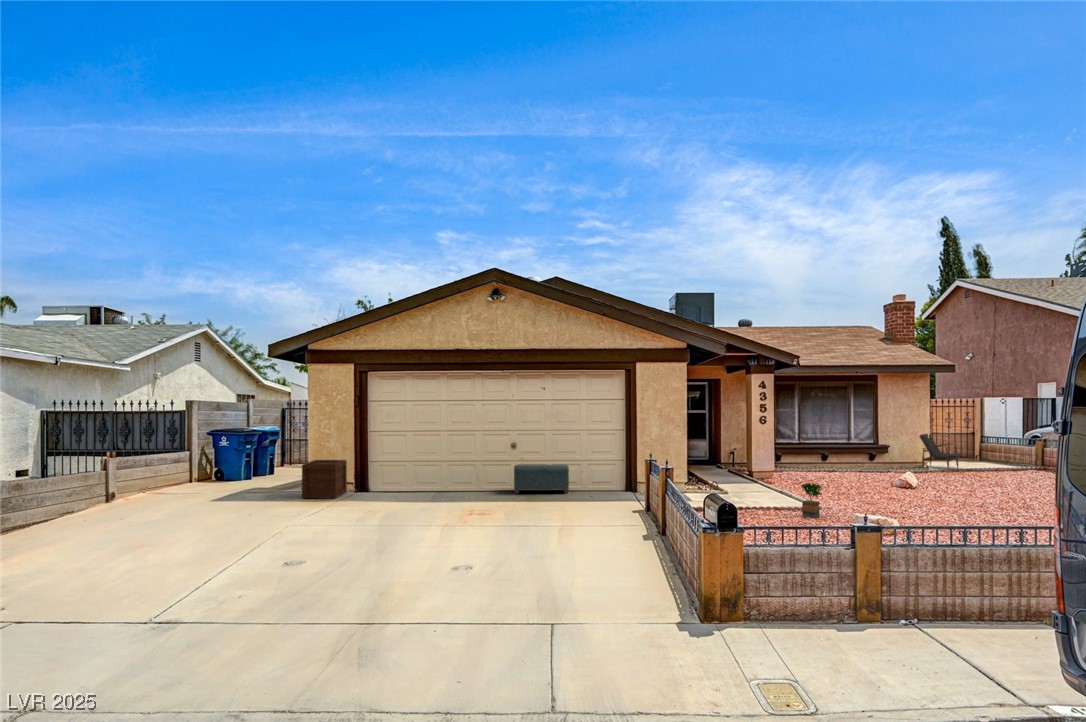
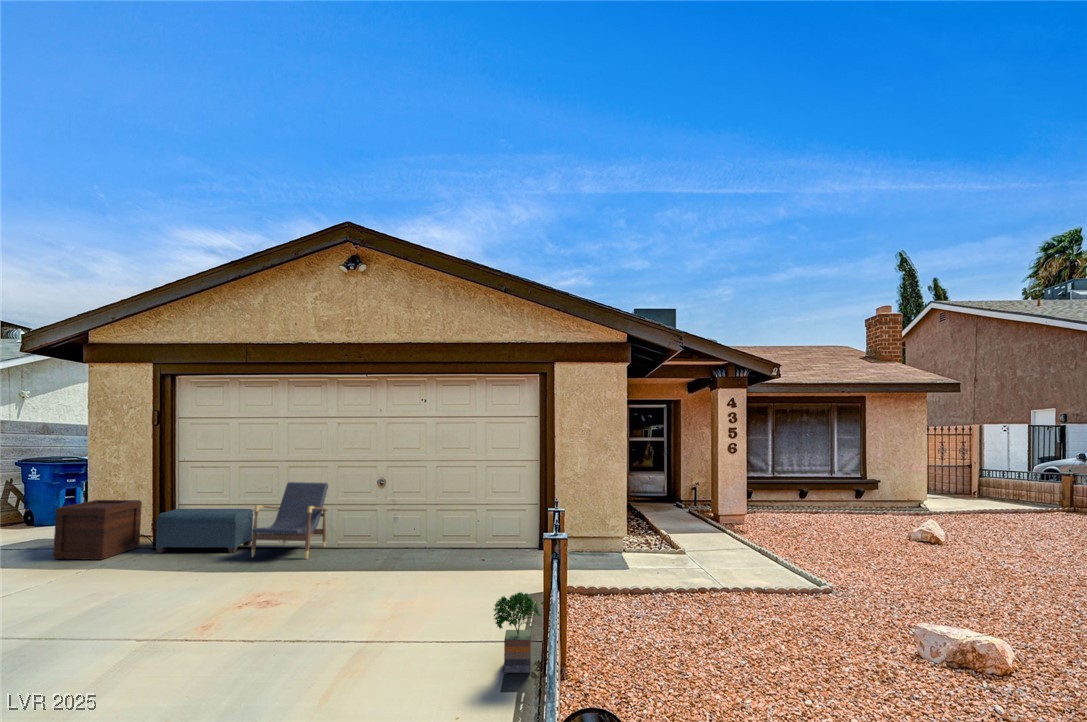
lounge chair: present [919,434,962,470] -> present [251,482,328,559]
bench: present [514,465,569,494] -> present [156,509,253,553]
potted tree: present [802,483,823,518] -> present [494,592,542,673]

